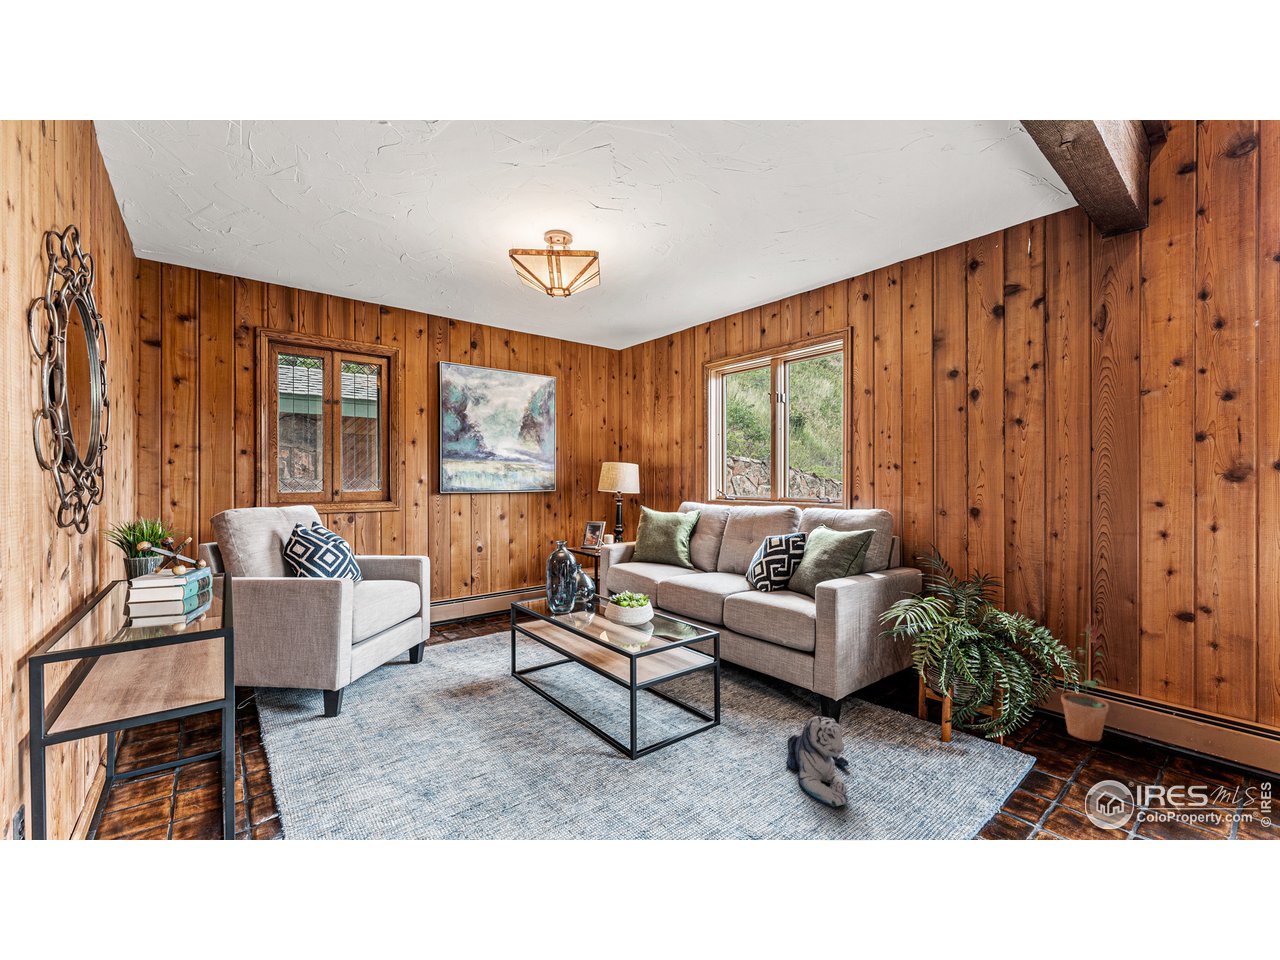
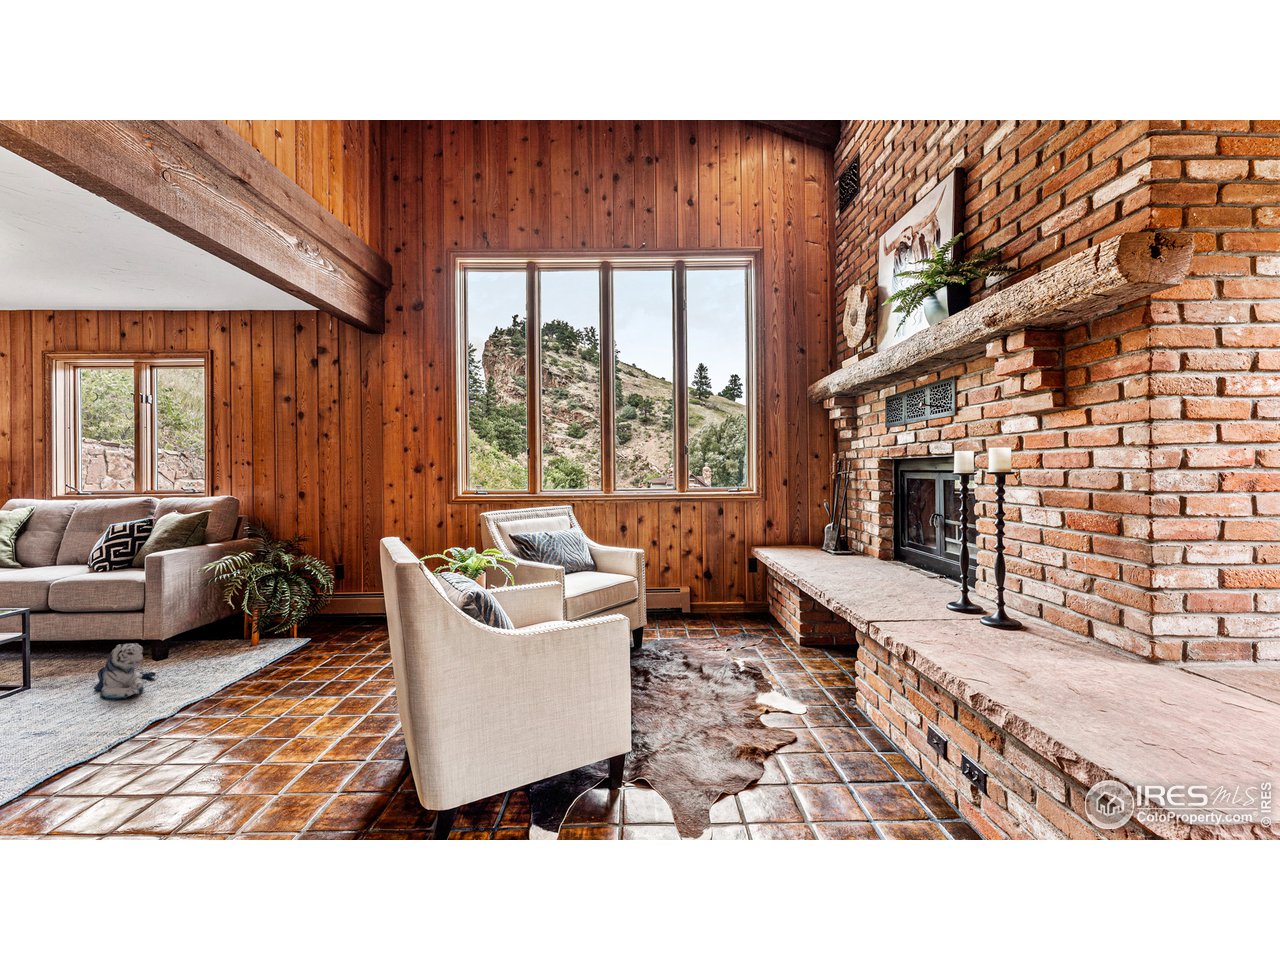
potted plant: present [1061,623,1109,741] -> none [339,558,365,626]

